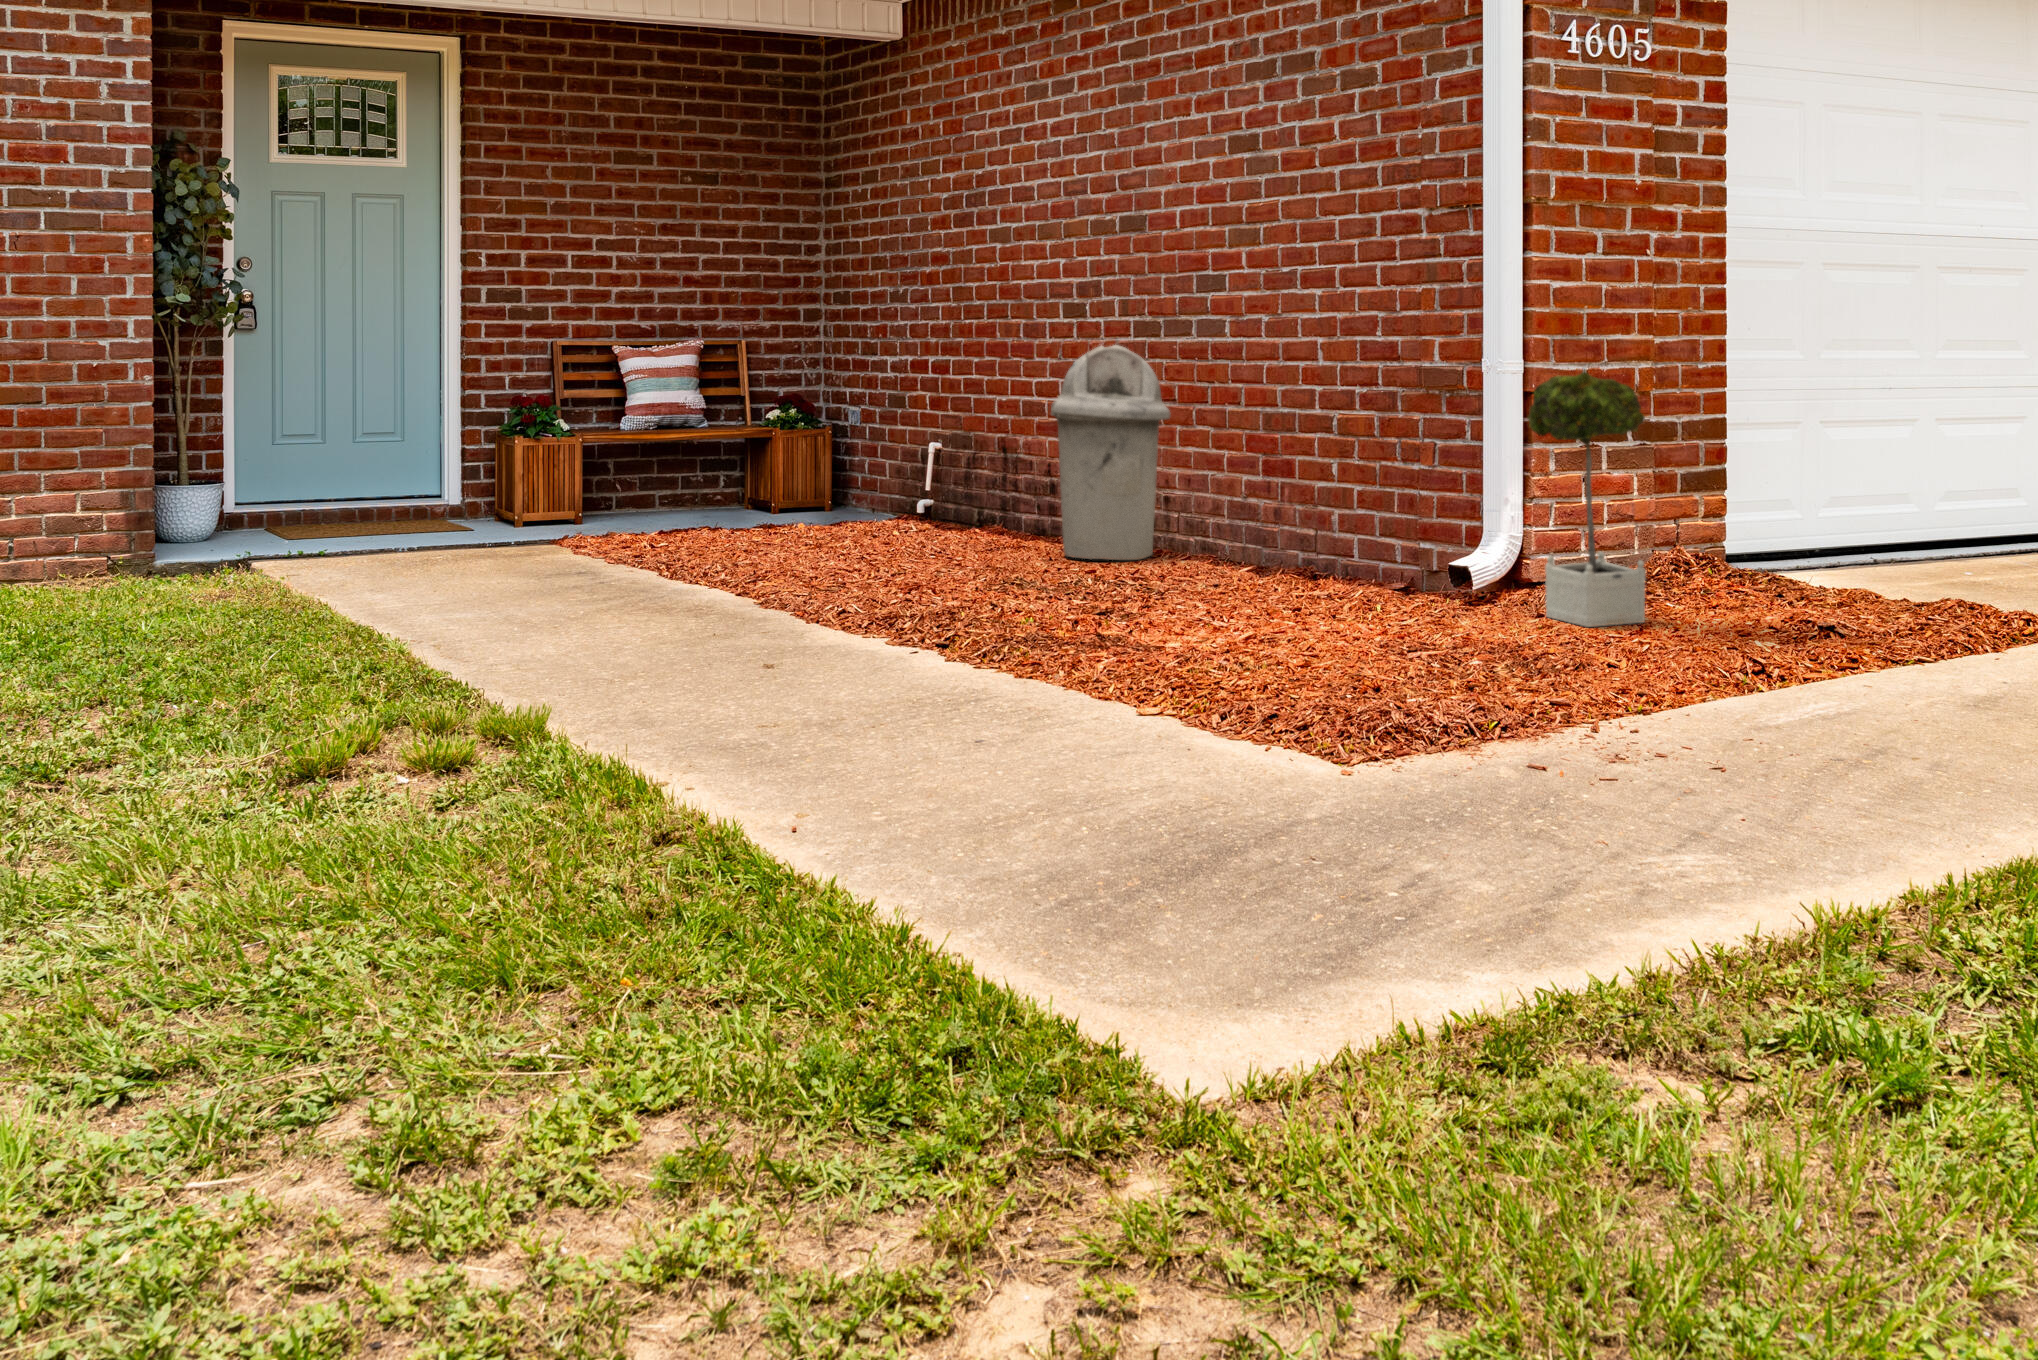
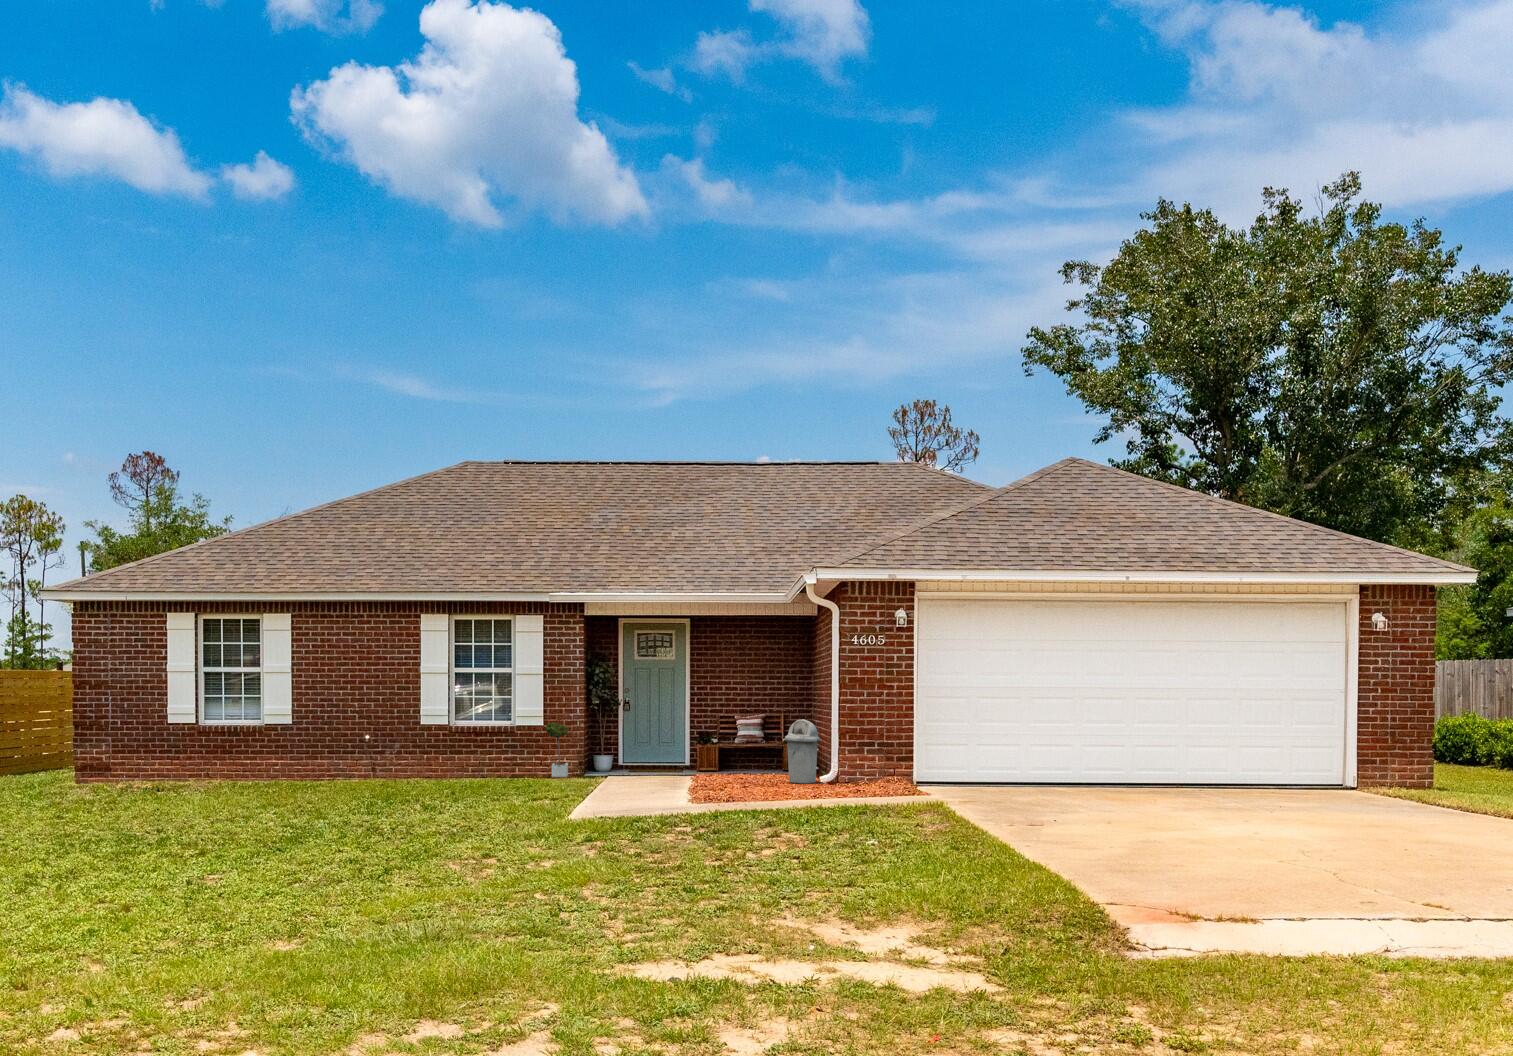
potted tree: present [1528,370,1646,627] -> present [546,722,569,777]

